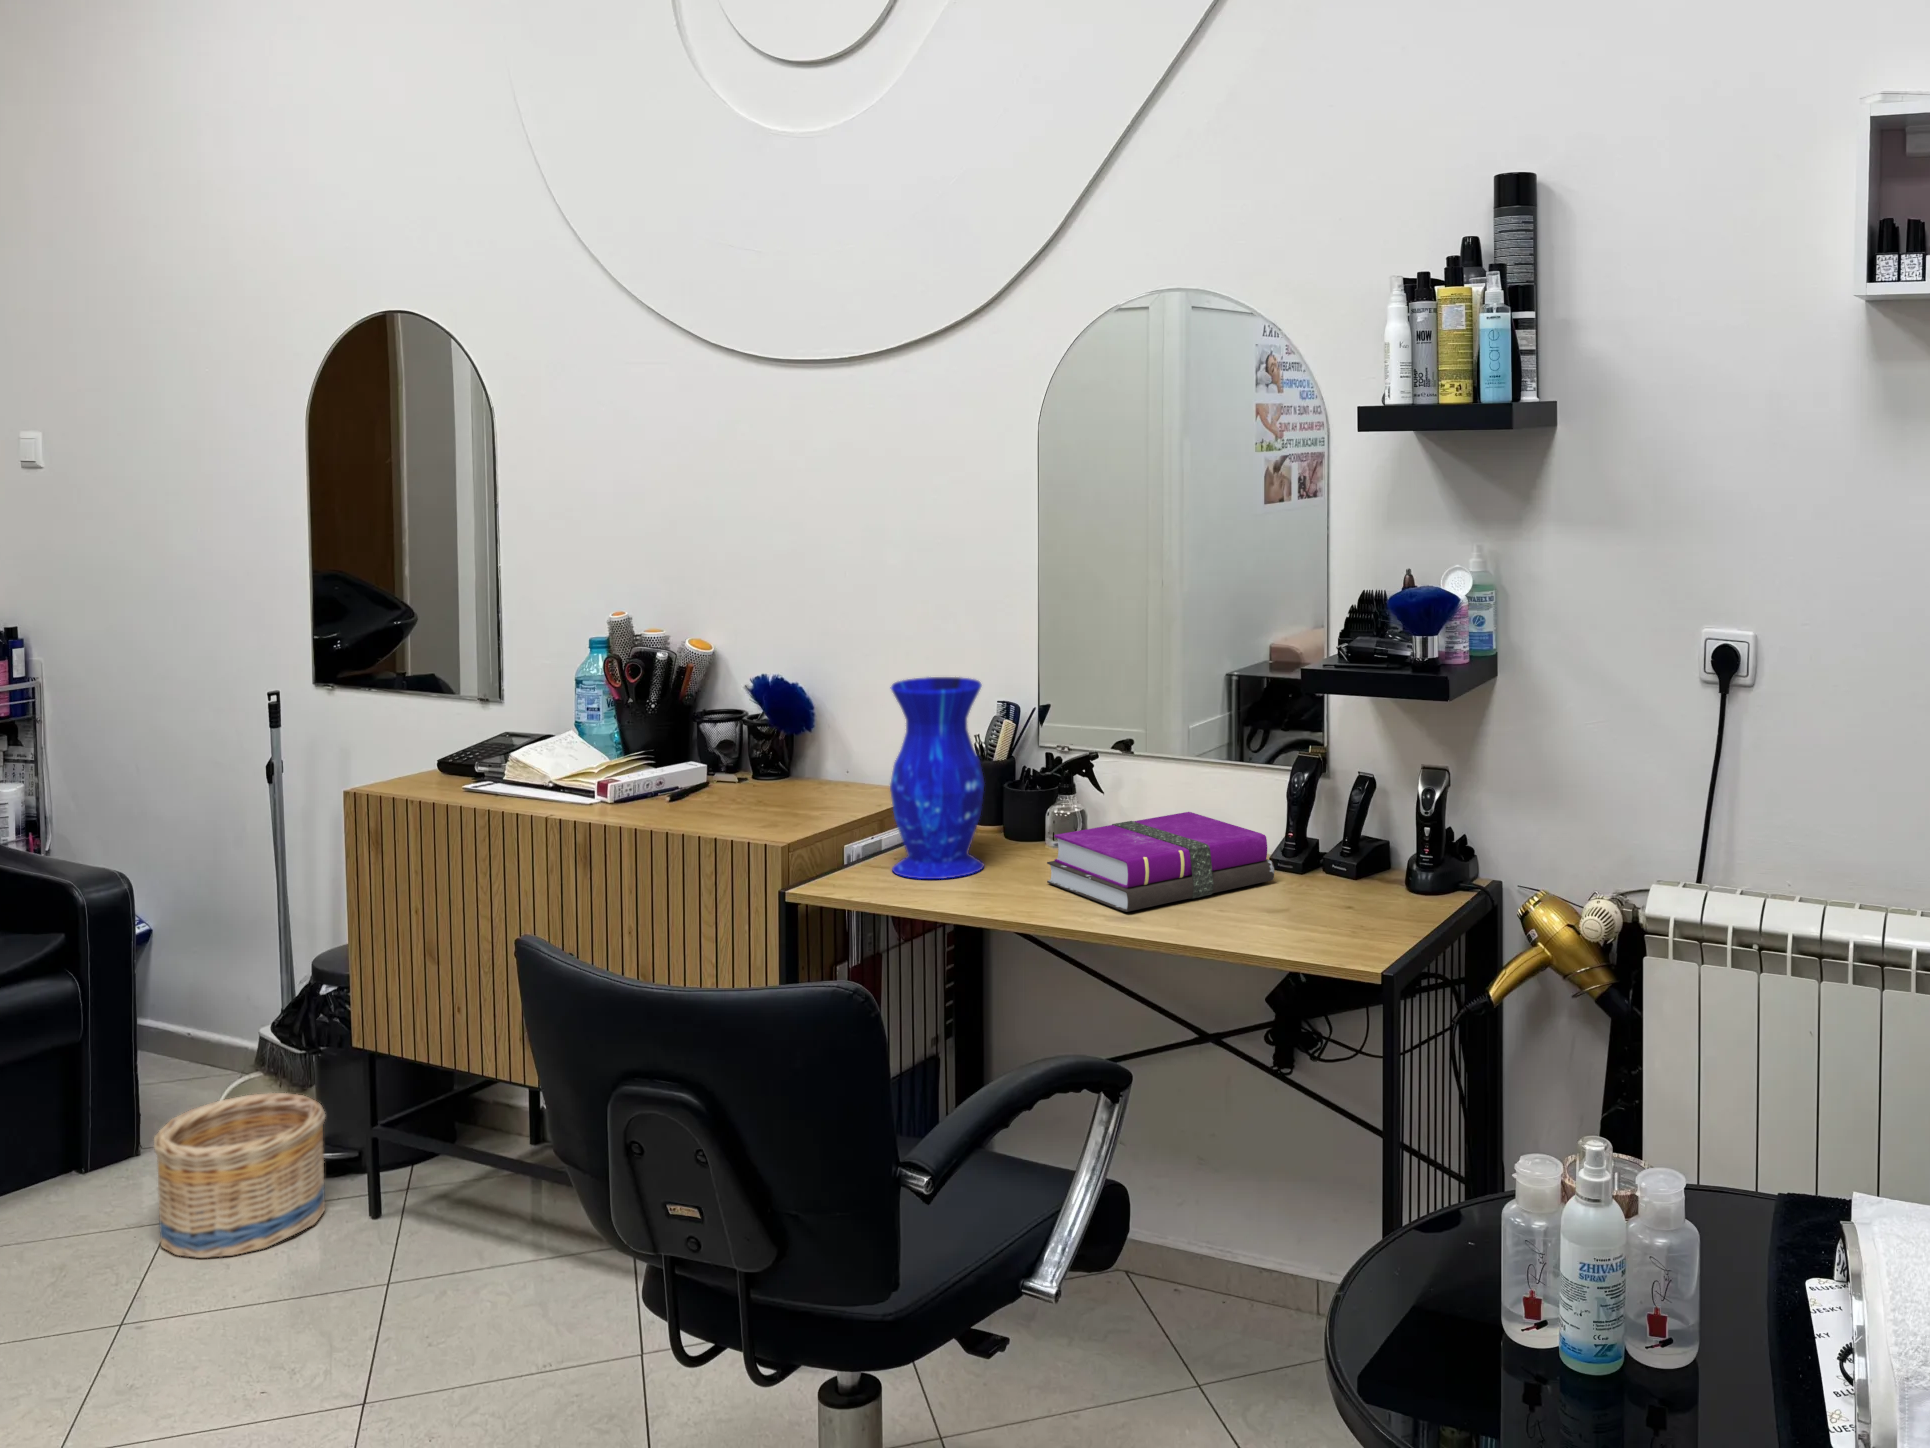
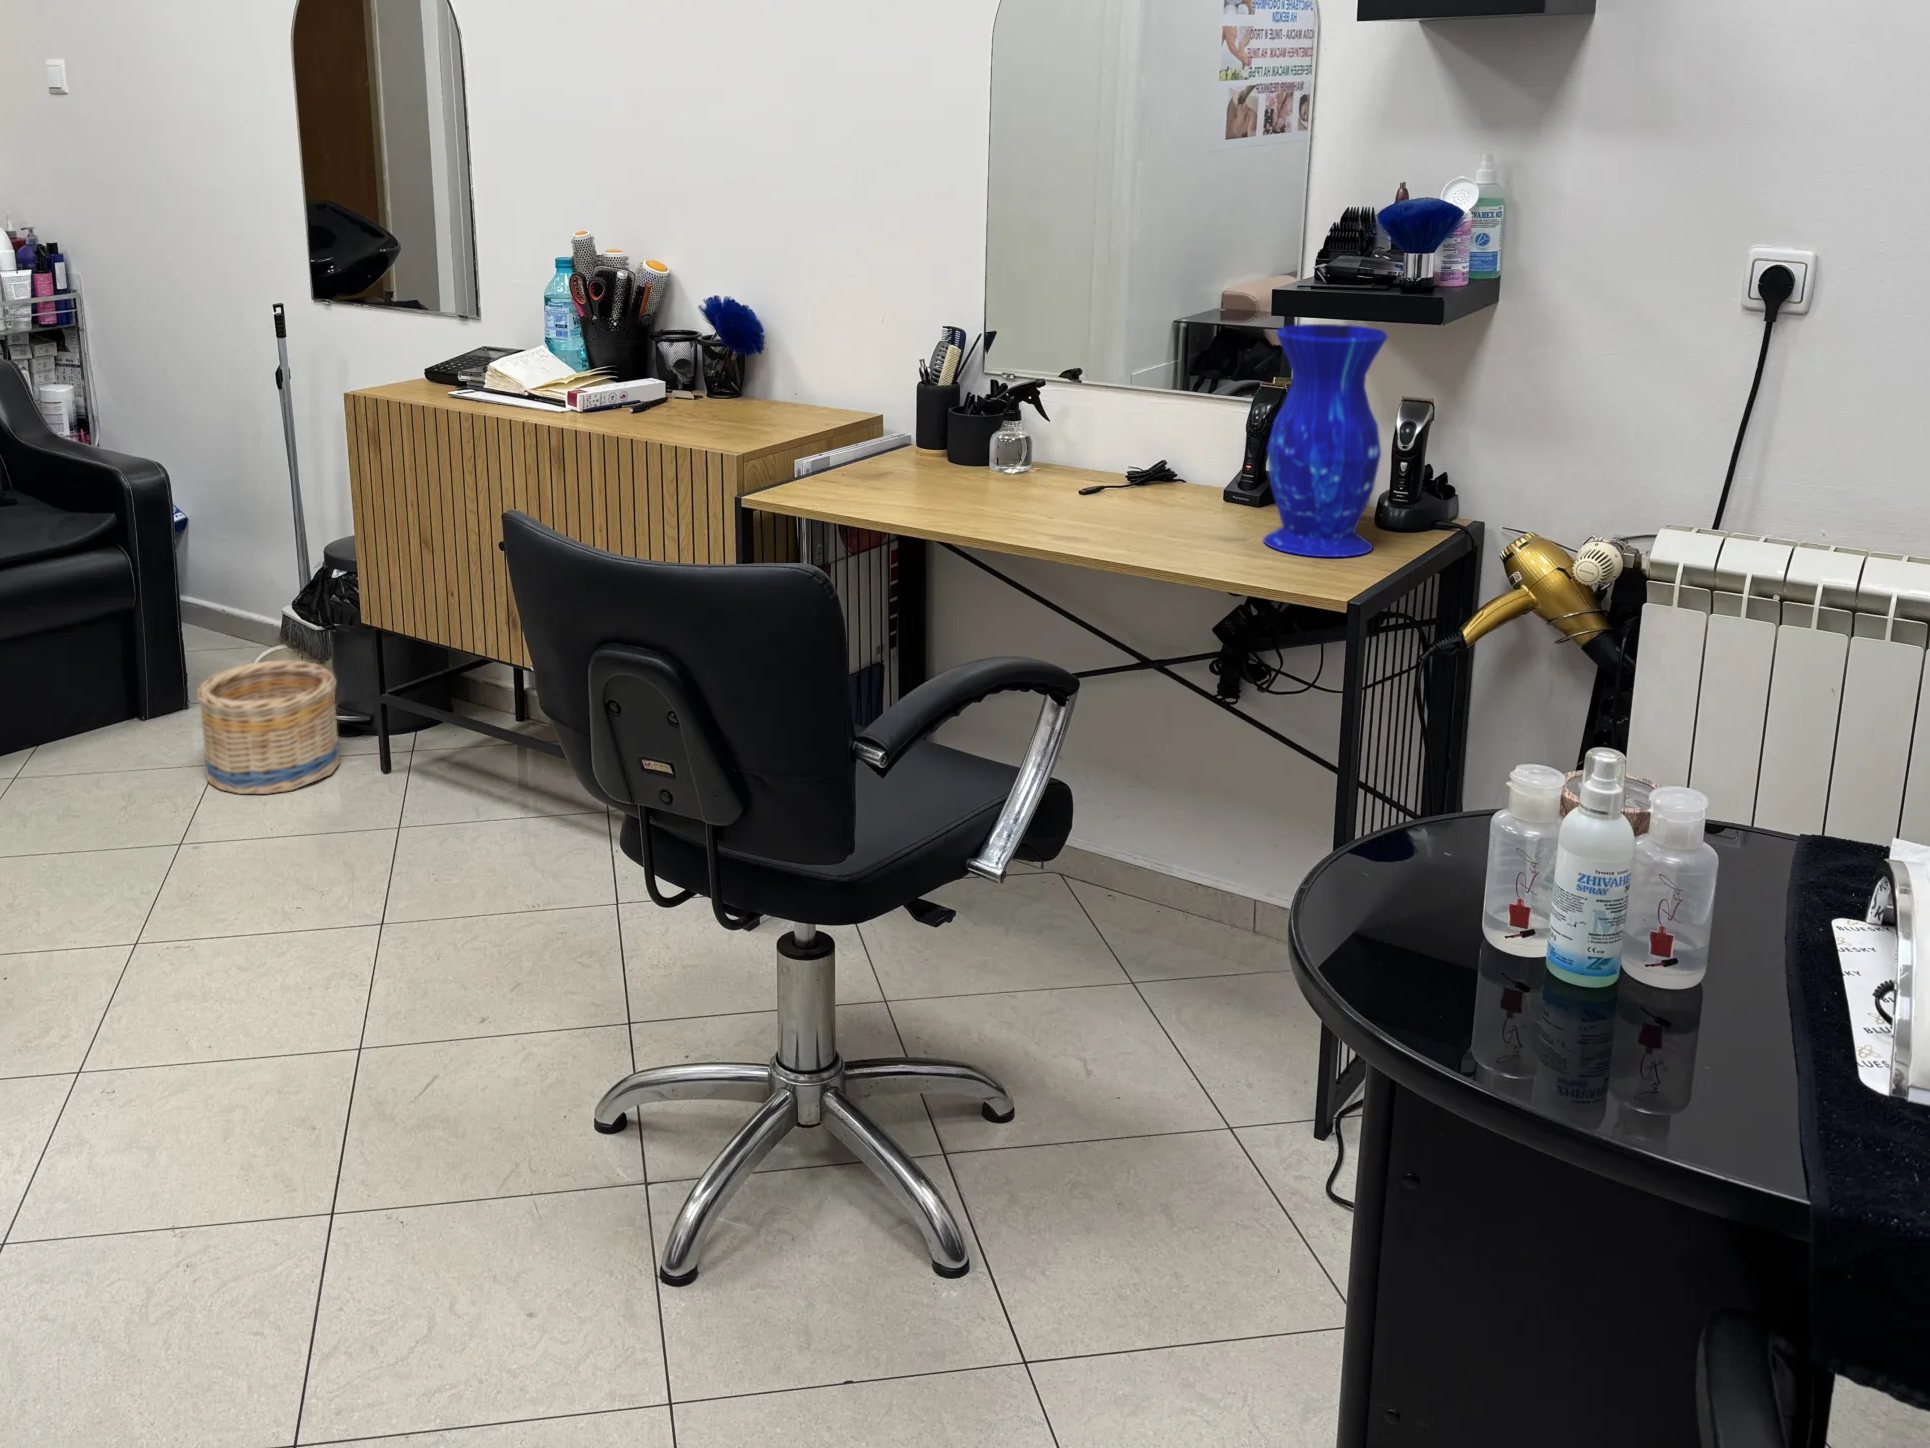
vase: present [890,677,984,879] -> present [1264,324,1388,557]
notebook: present [1047,812,1274,912] -> none [997,436,1234,529]

